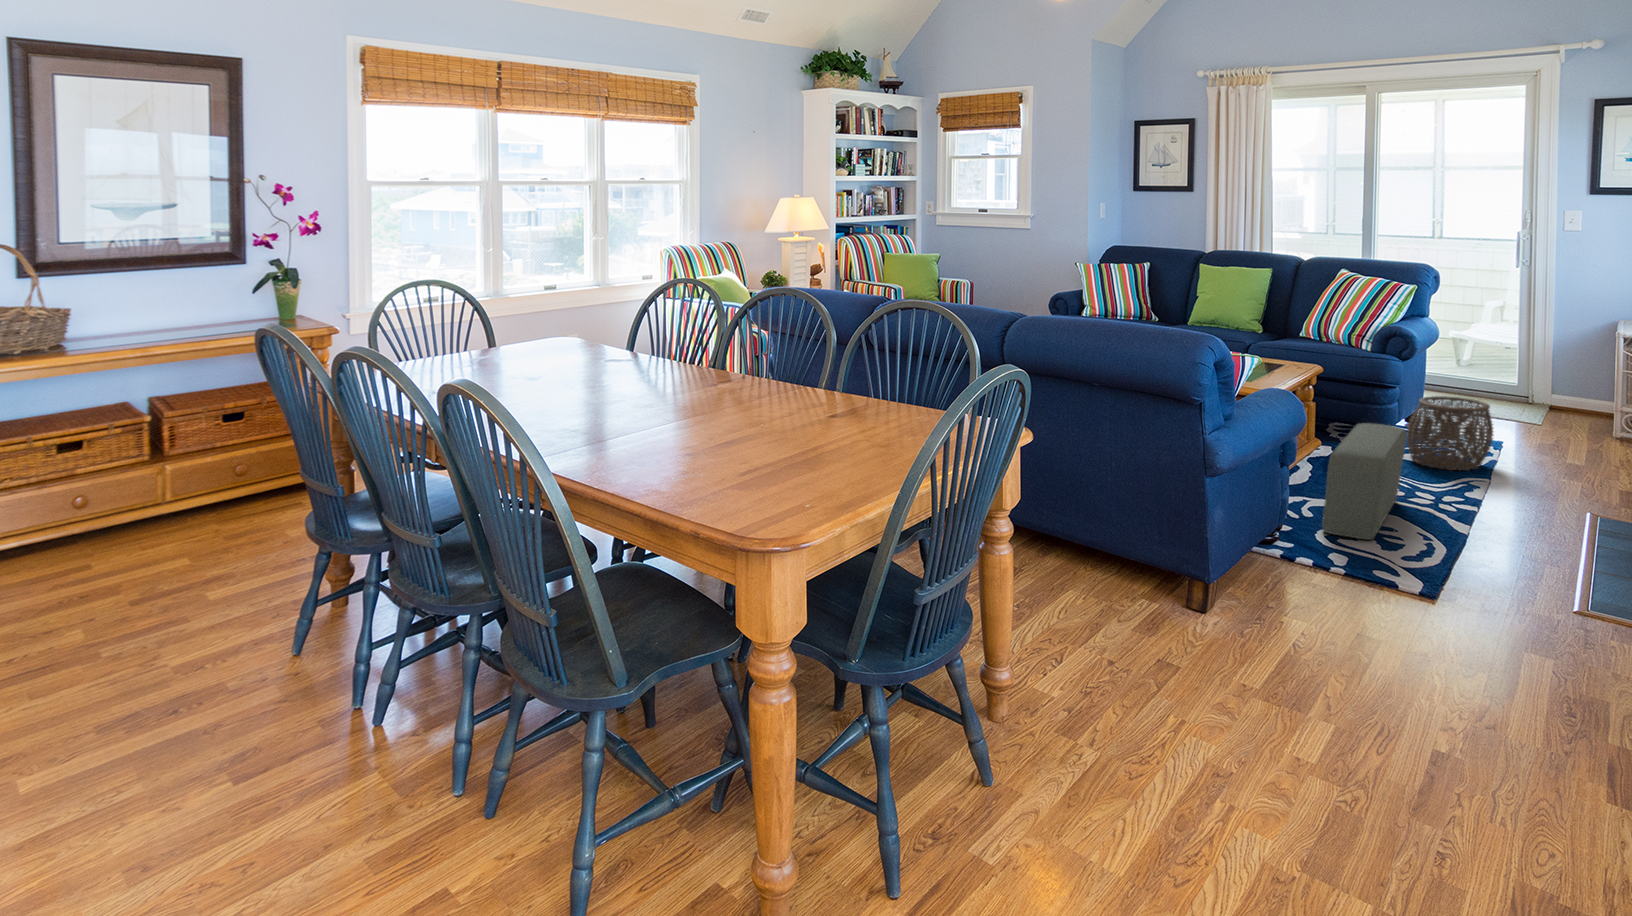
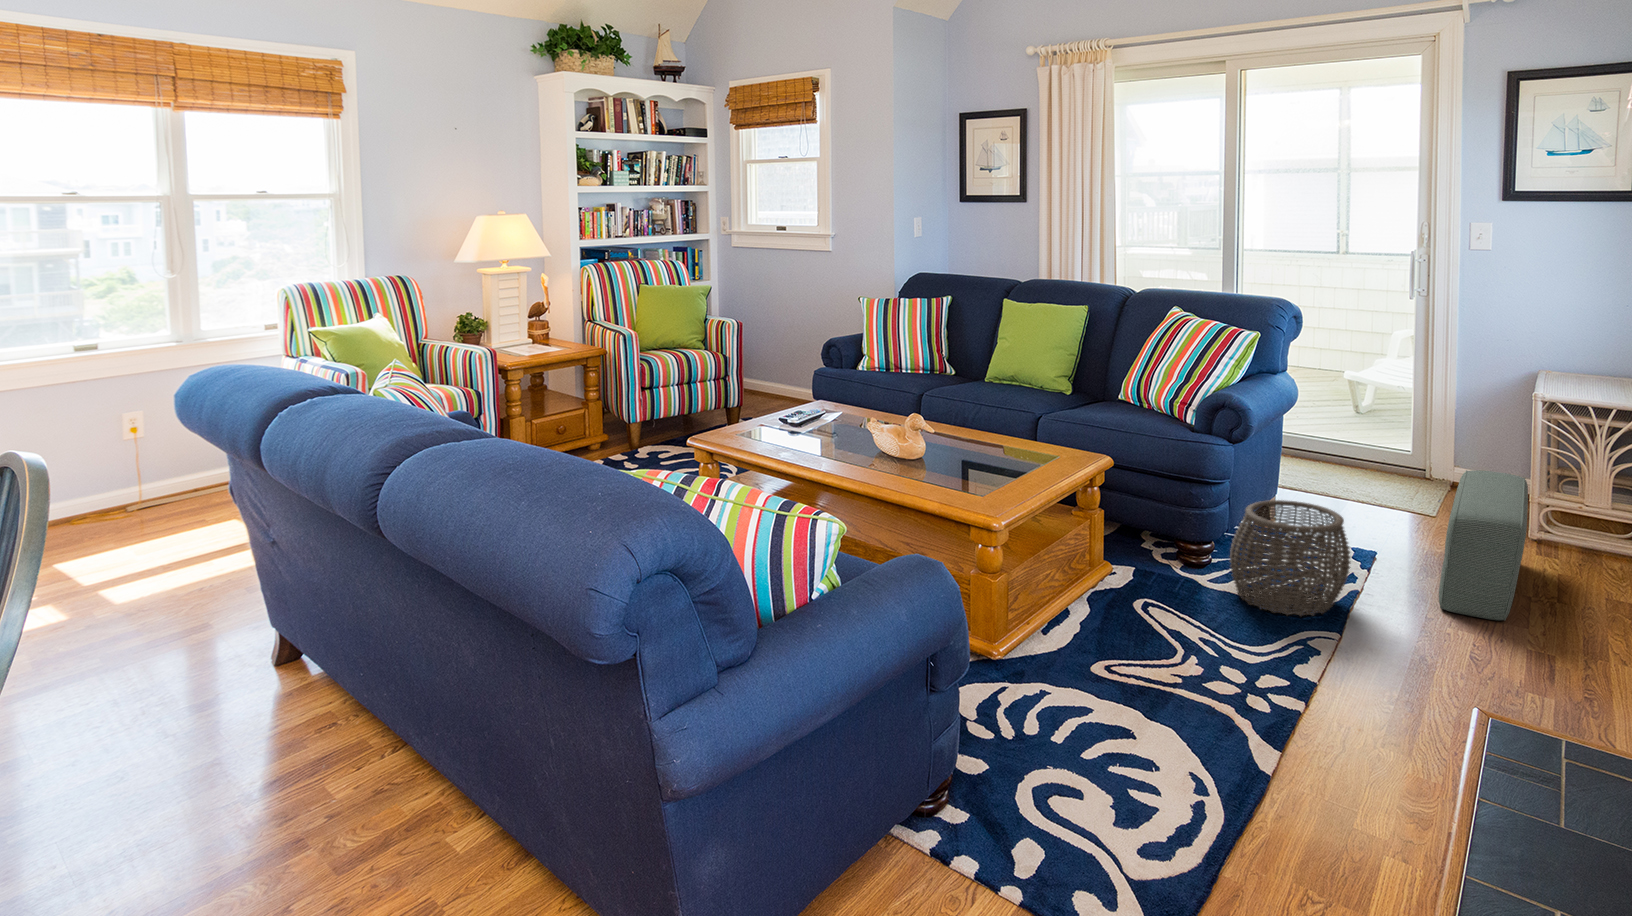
pouf: present [1322,423,1406,540] -> present [1439,470,1528,621]

